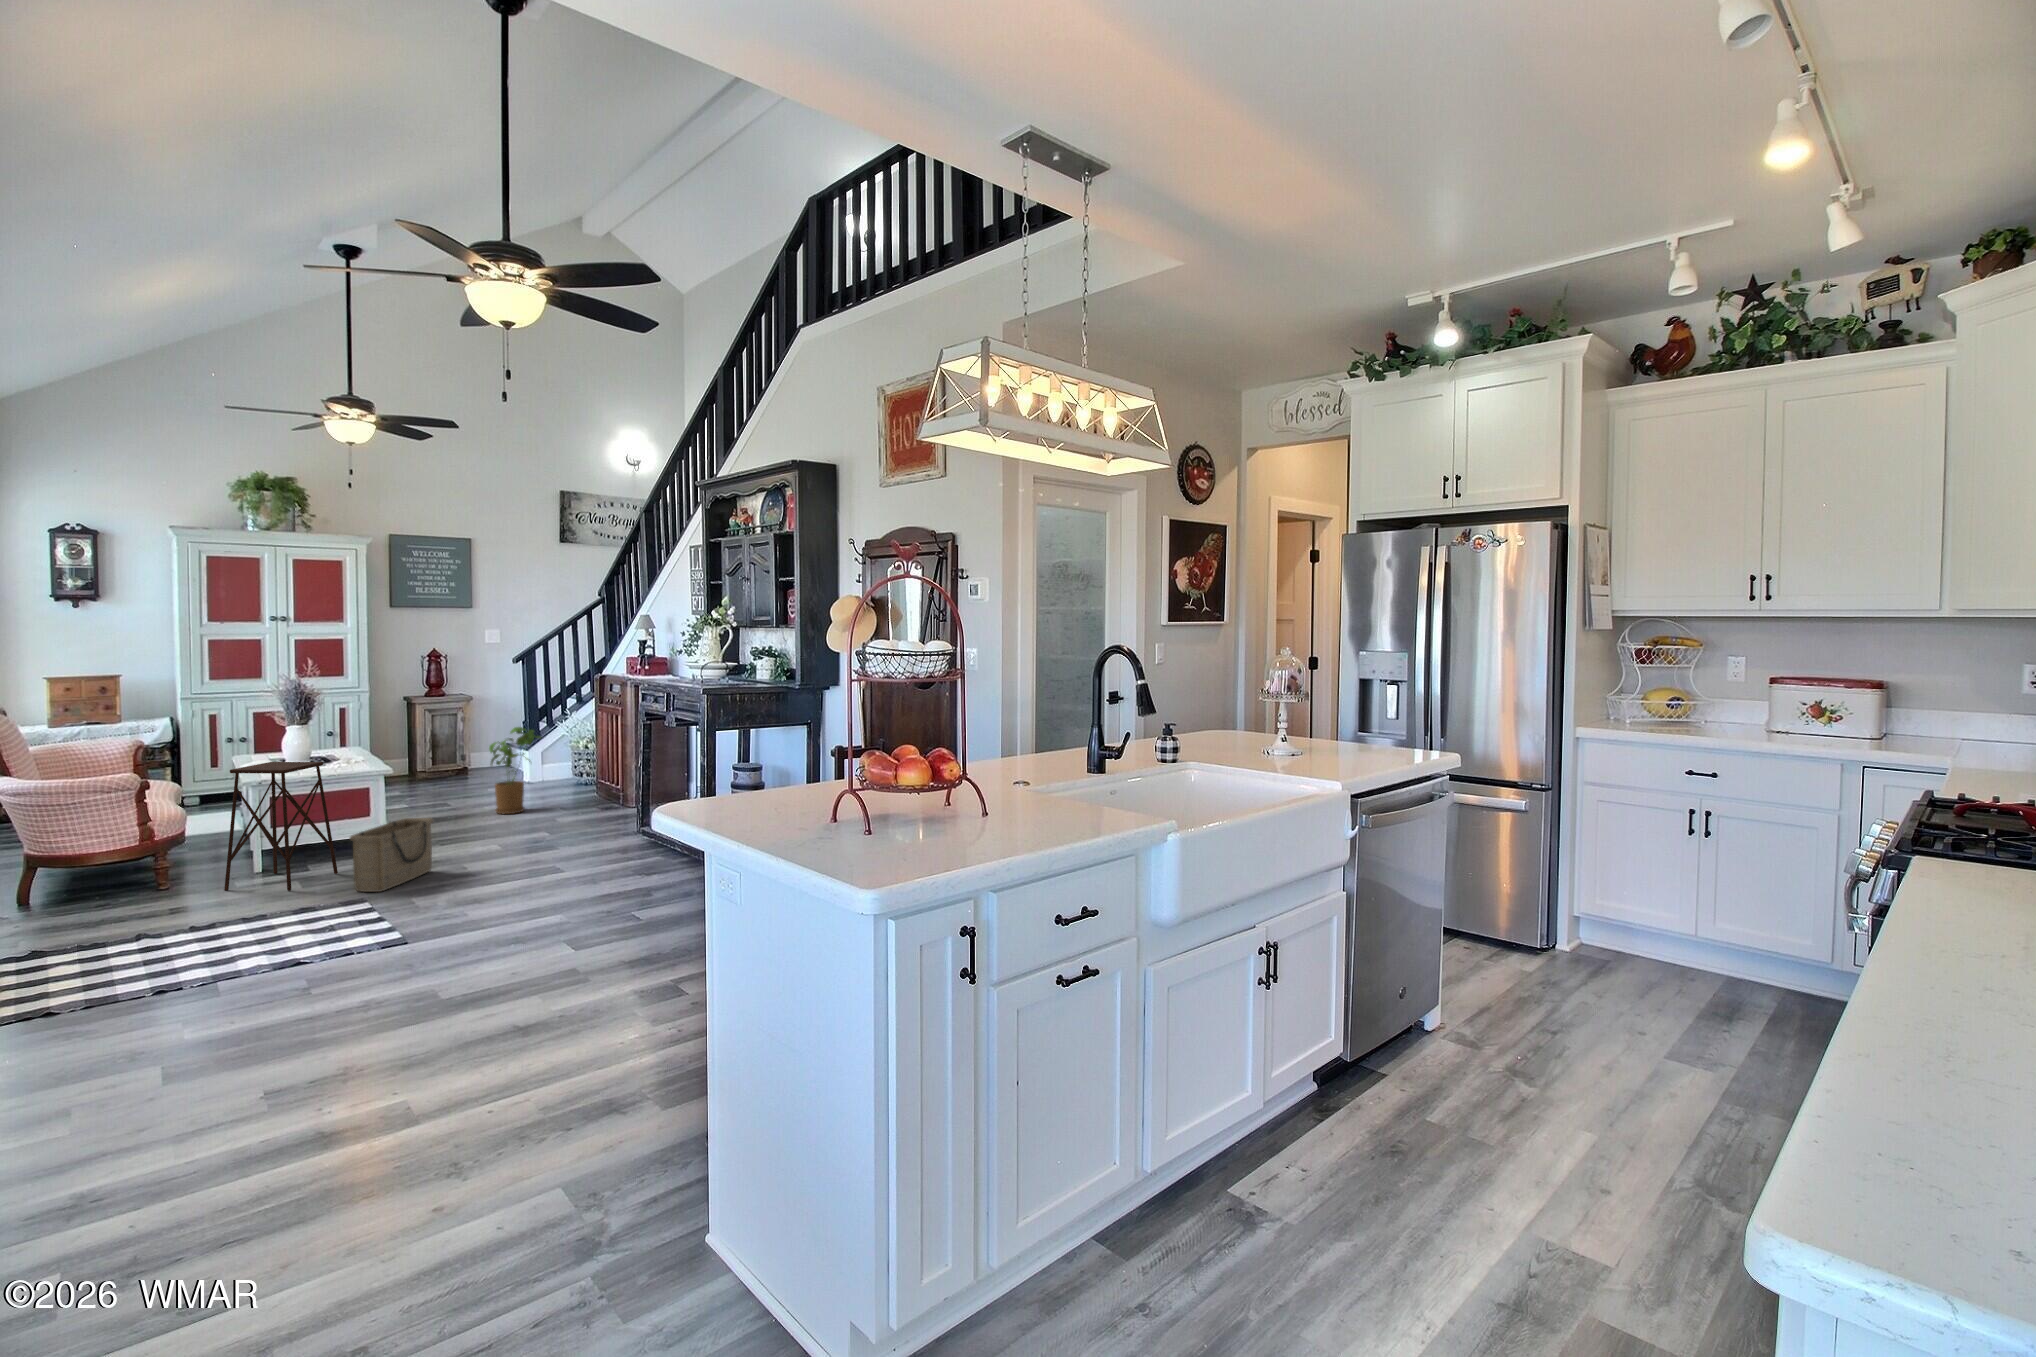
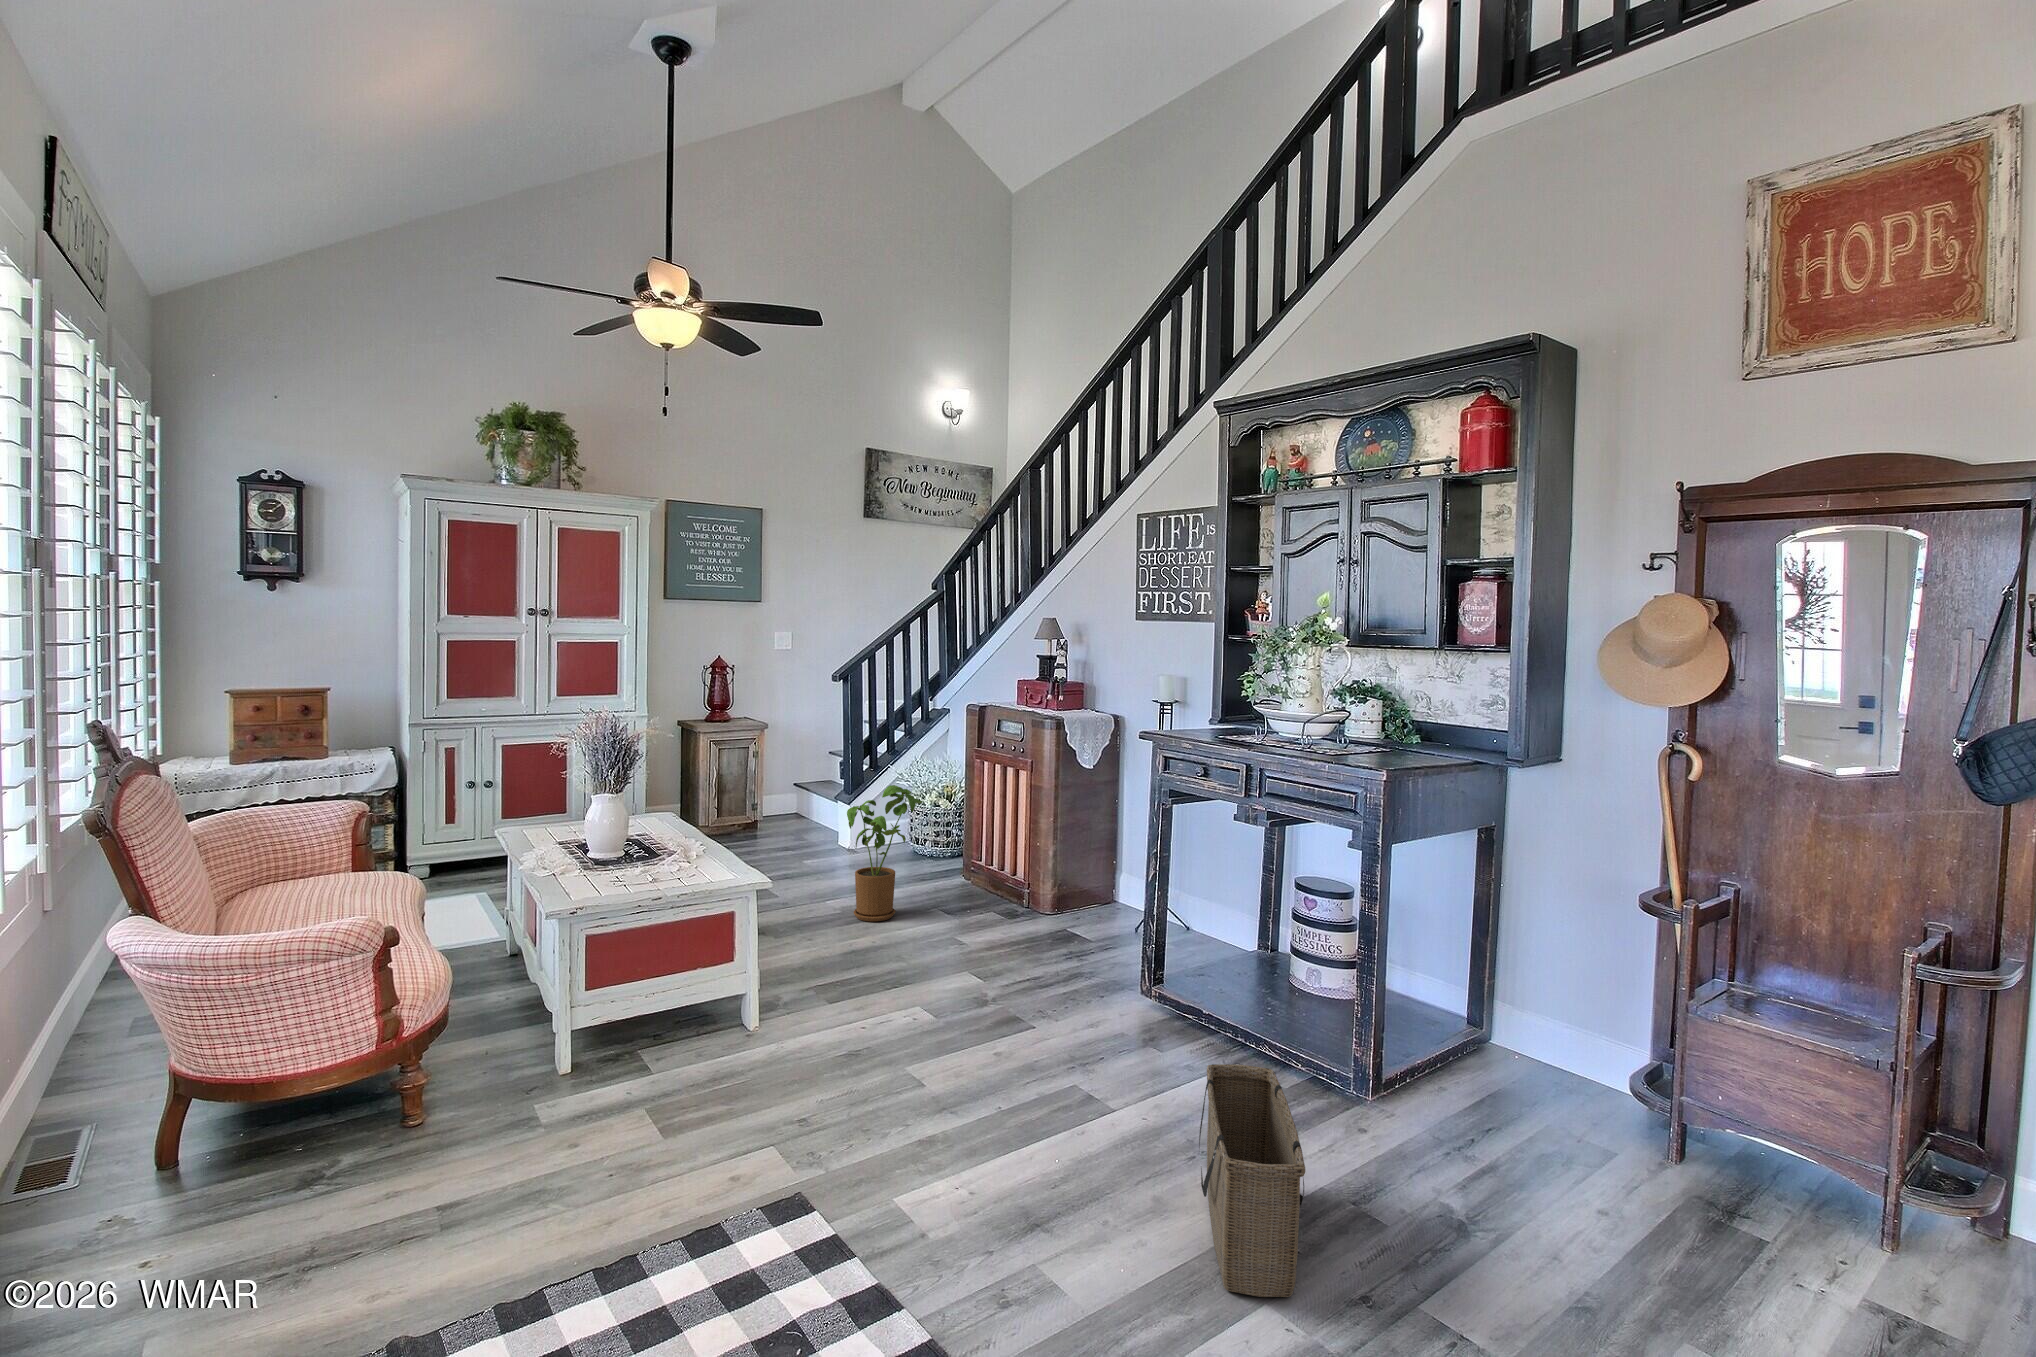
side table: present [224,762,338,891] -> none [526,878,709,1155]
basket: present [350,818,434,892] -> present [1199,1064,1306,1297]

